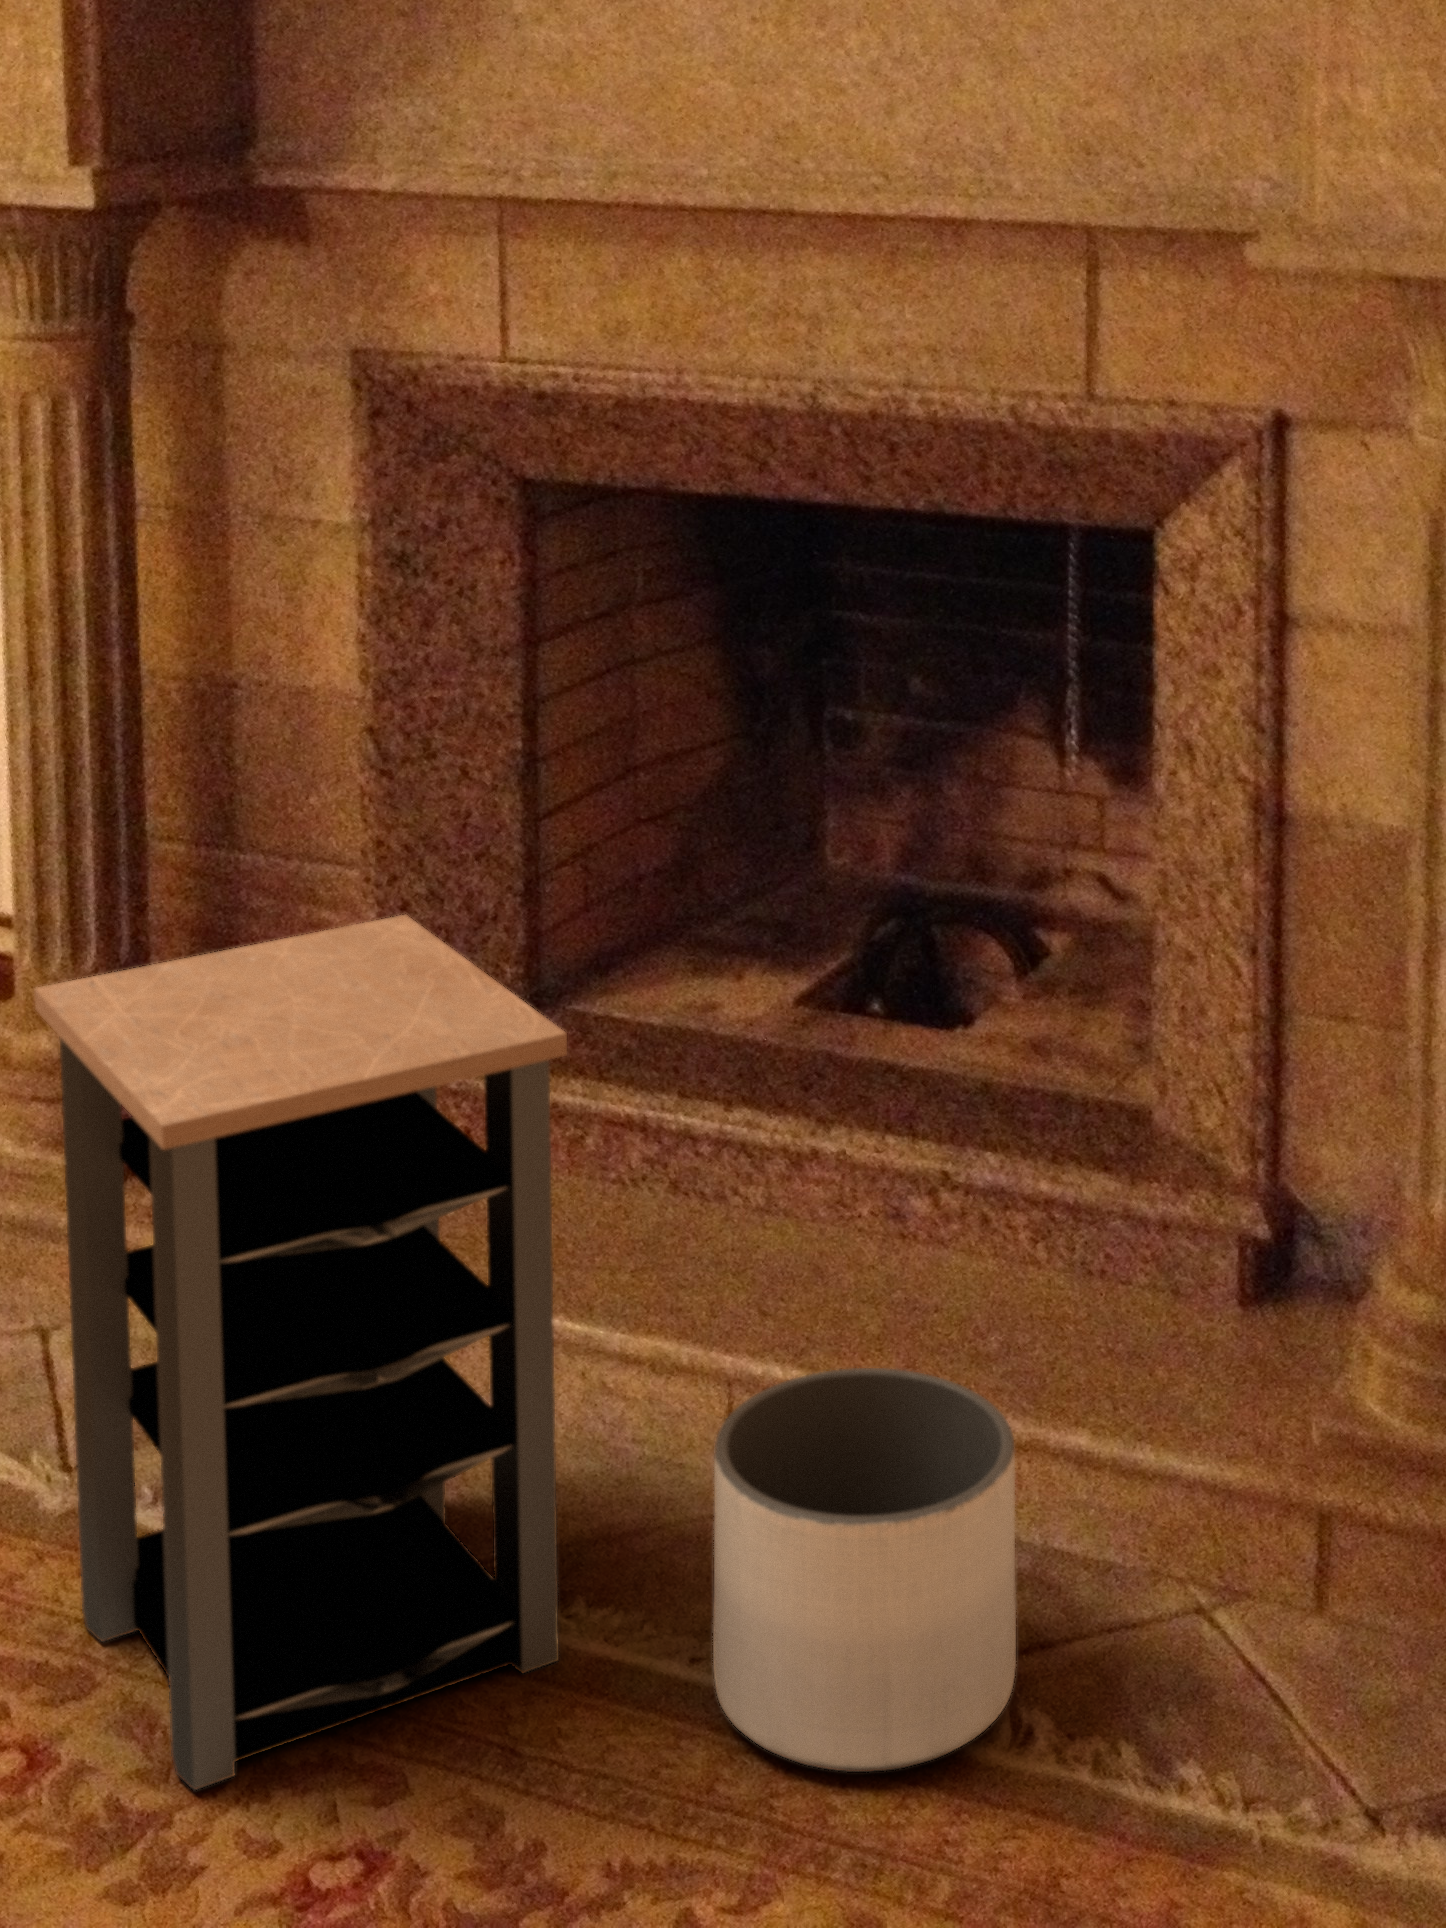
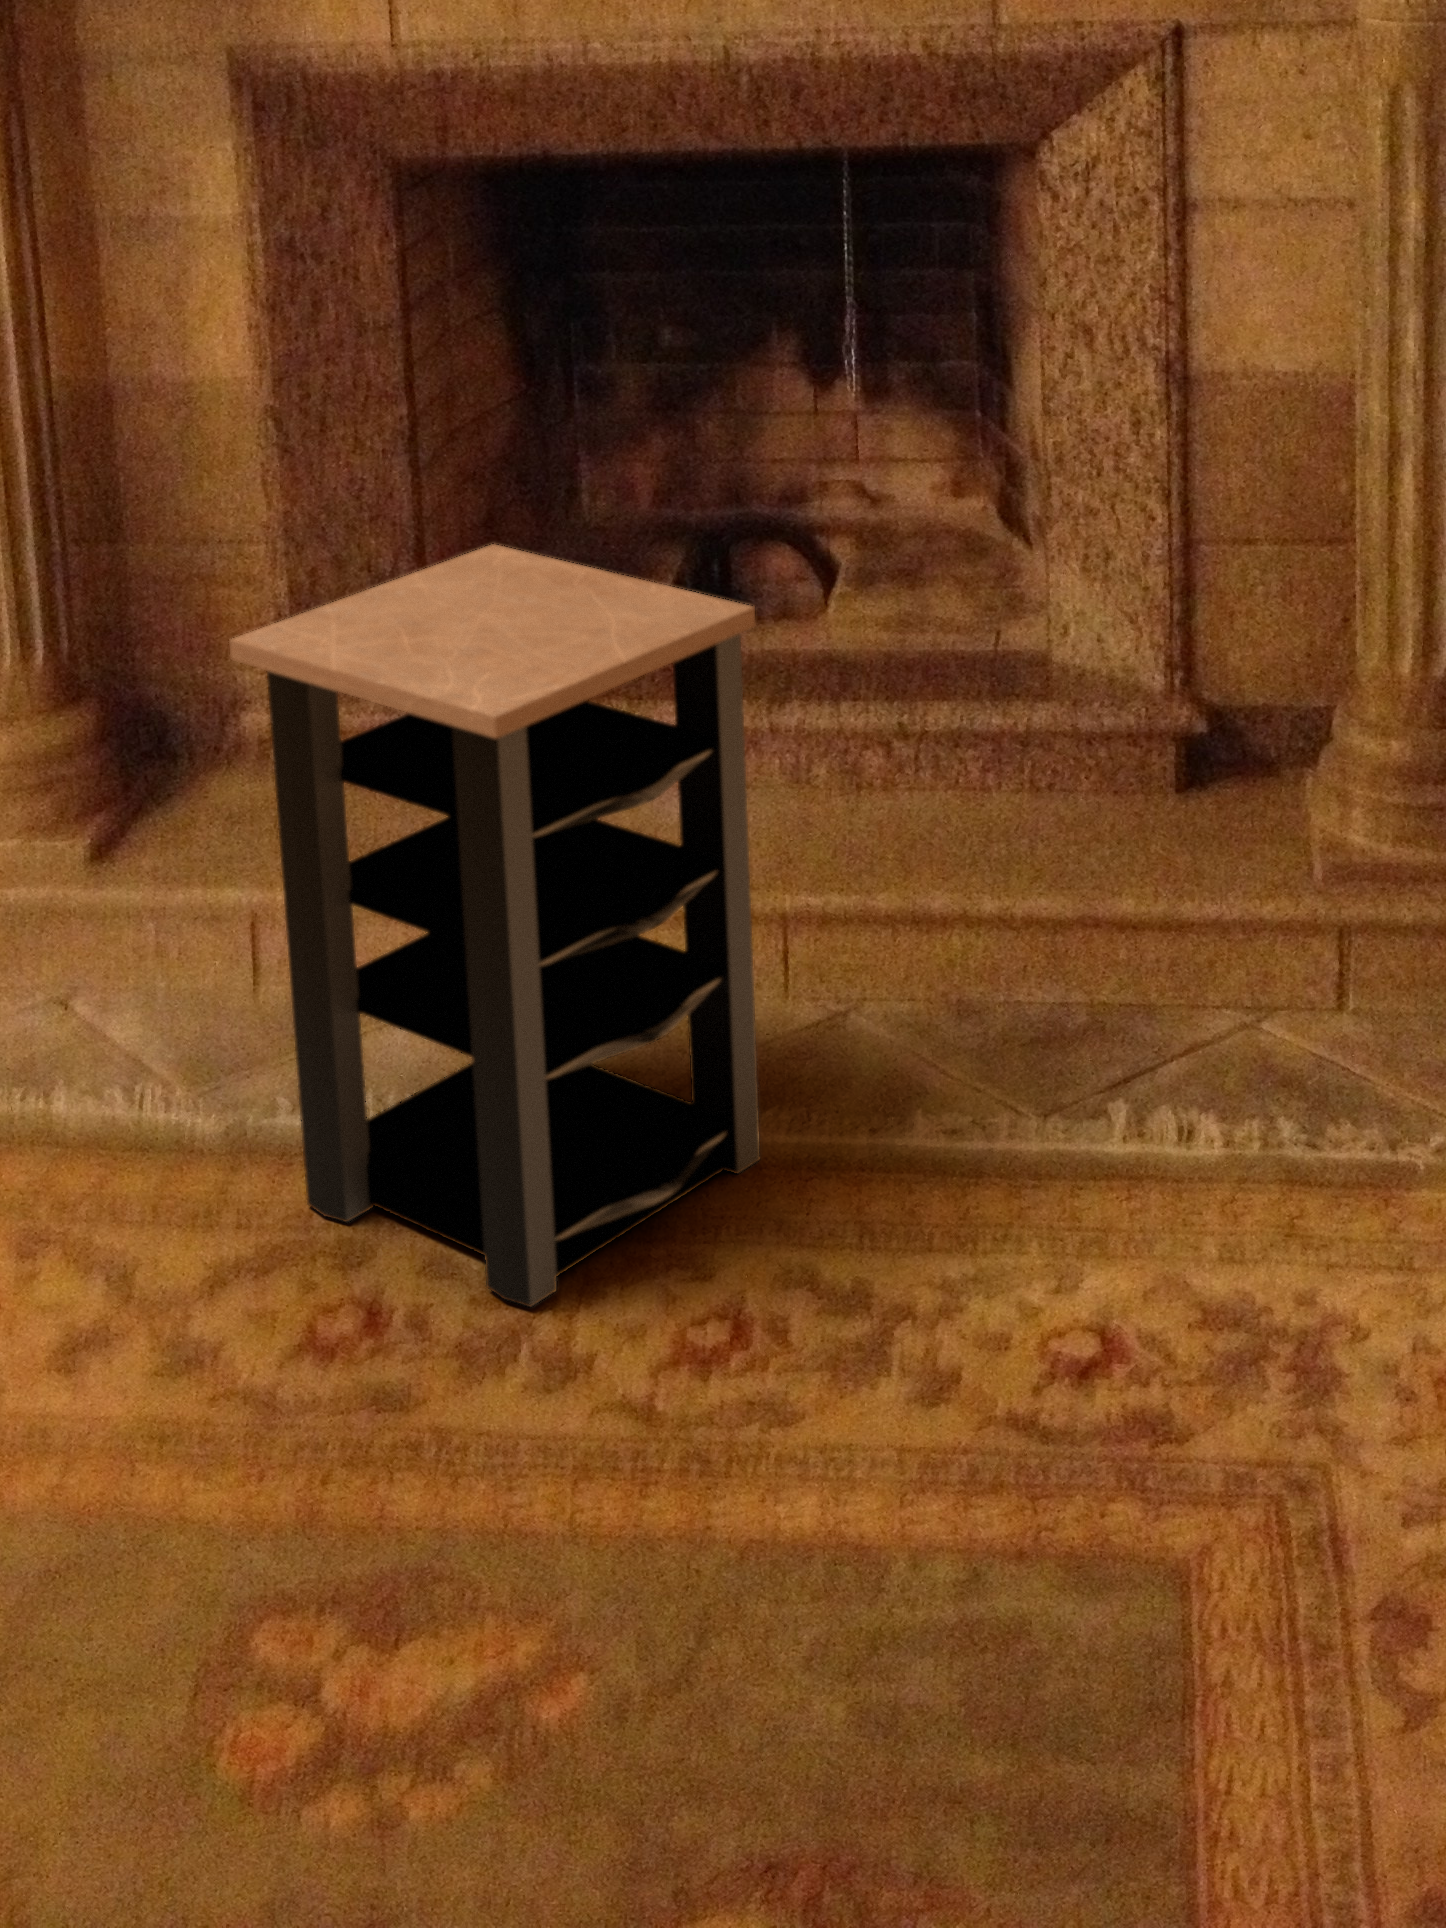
planter: present [713,1368,1016,1772] -> none [899,867,1162,1188]

